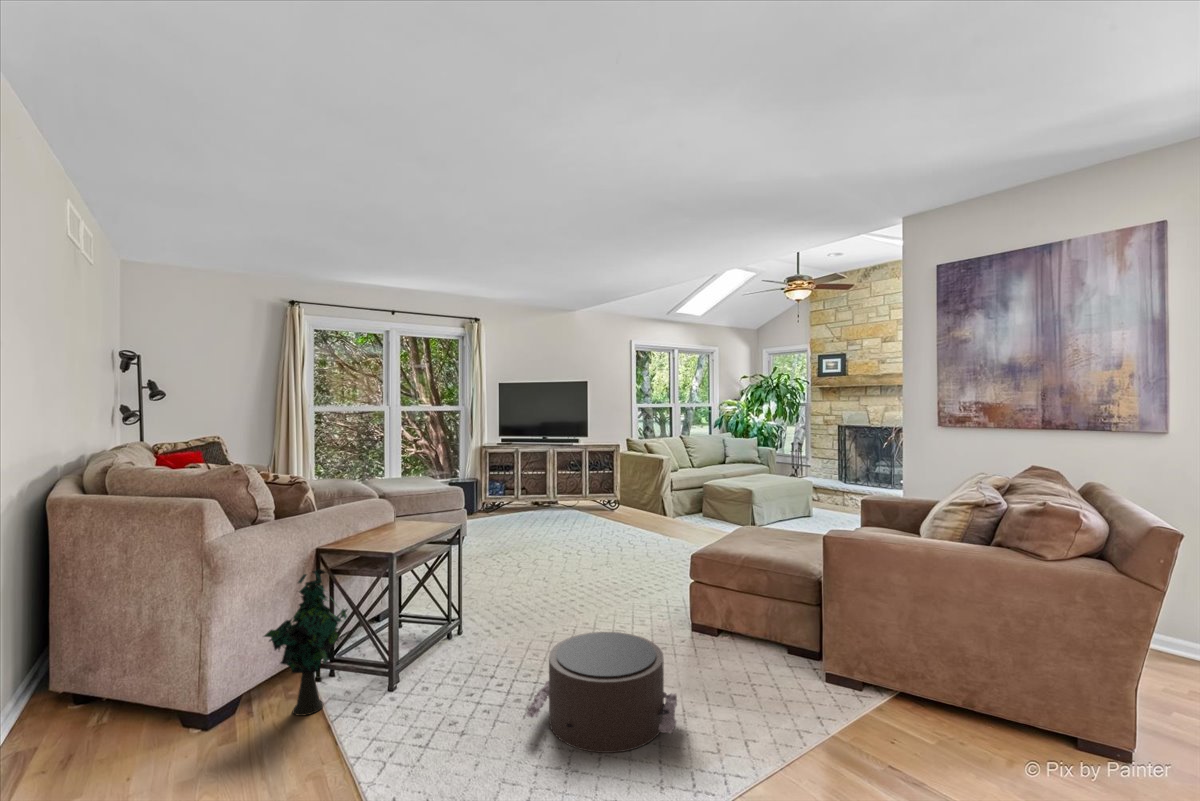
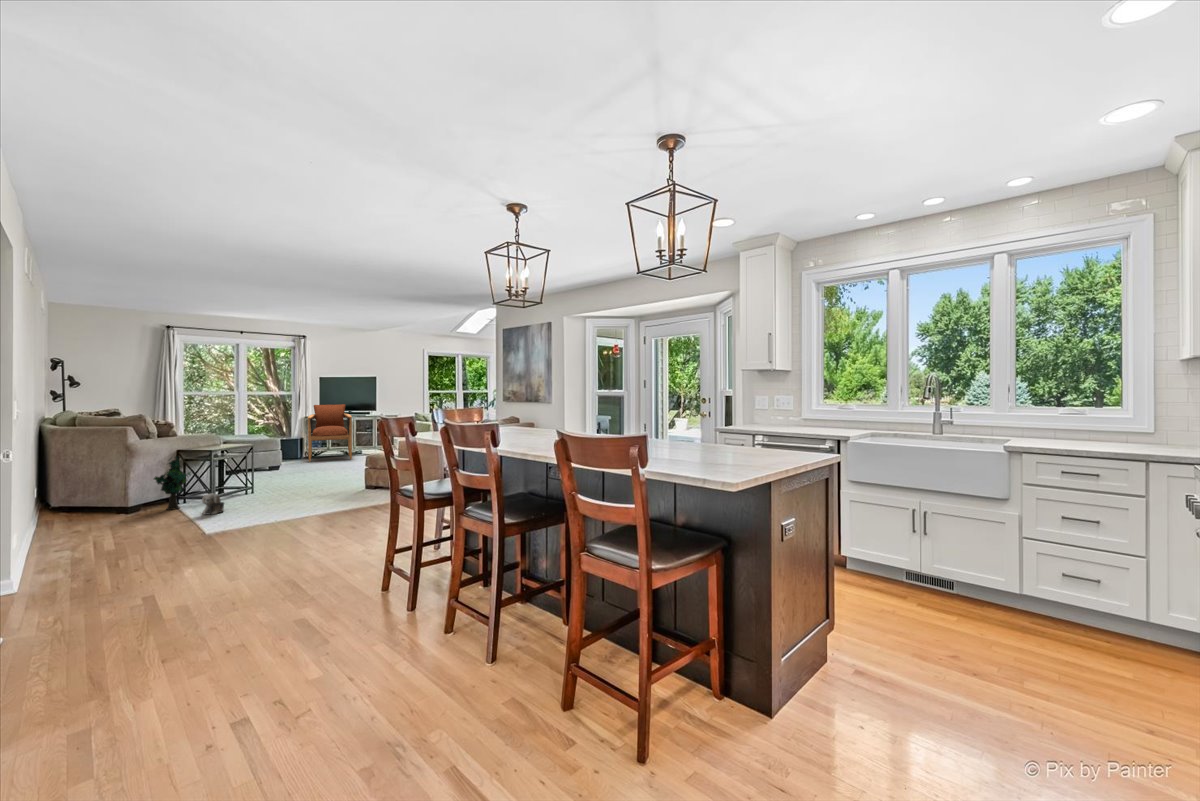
armchair: none [492,426,564,526] -> present [308,404,352,462]
pouf: present [526,632,677,753] -> none [261,479,327,511]
plush toy: none [382,695,437,762] -> present [202,494,224,515]

